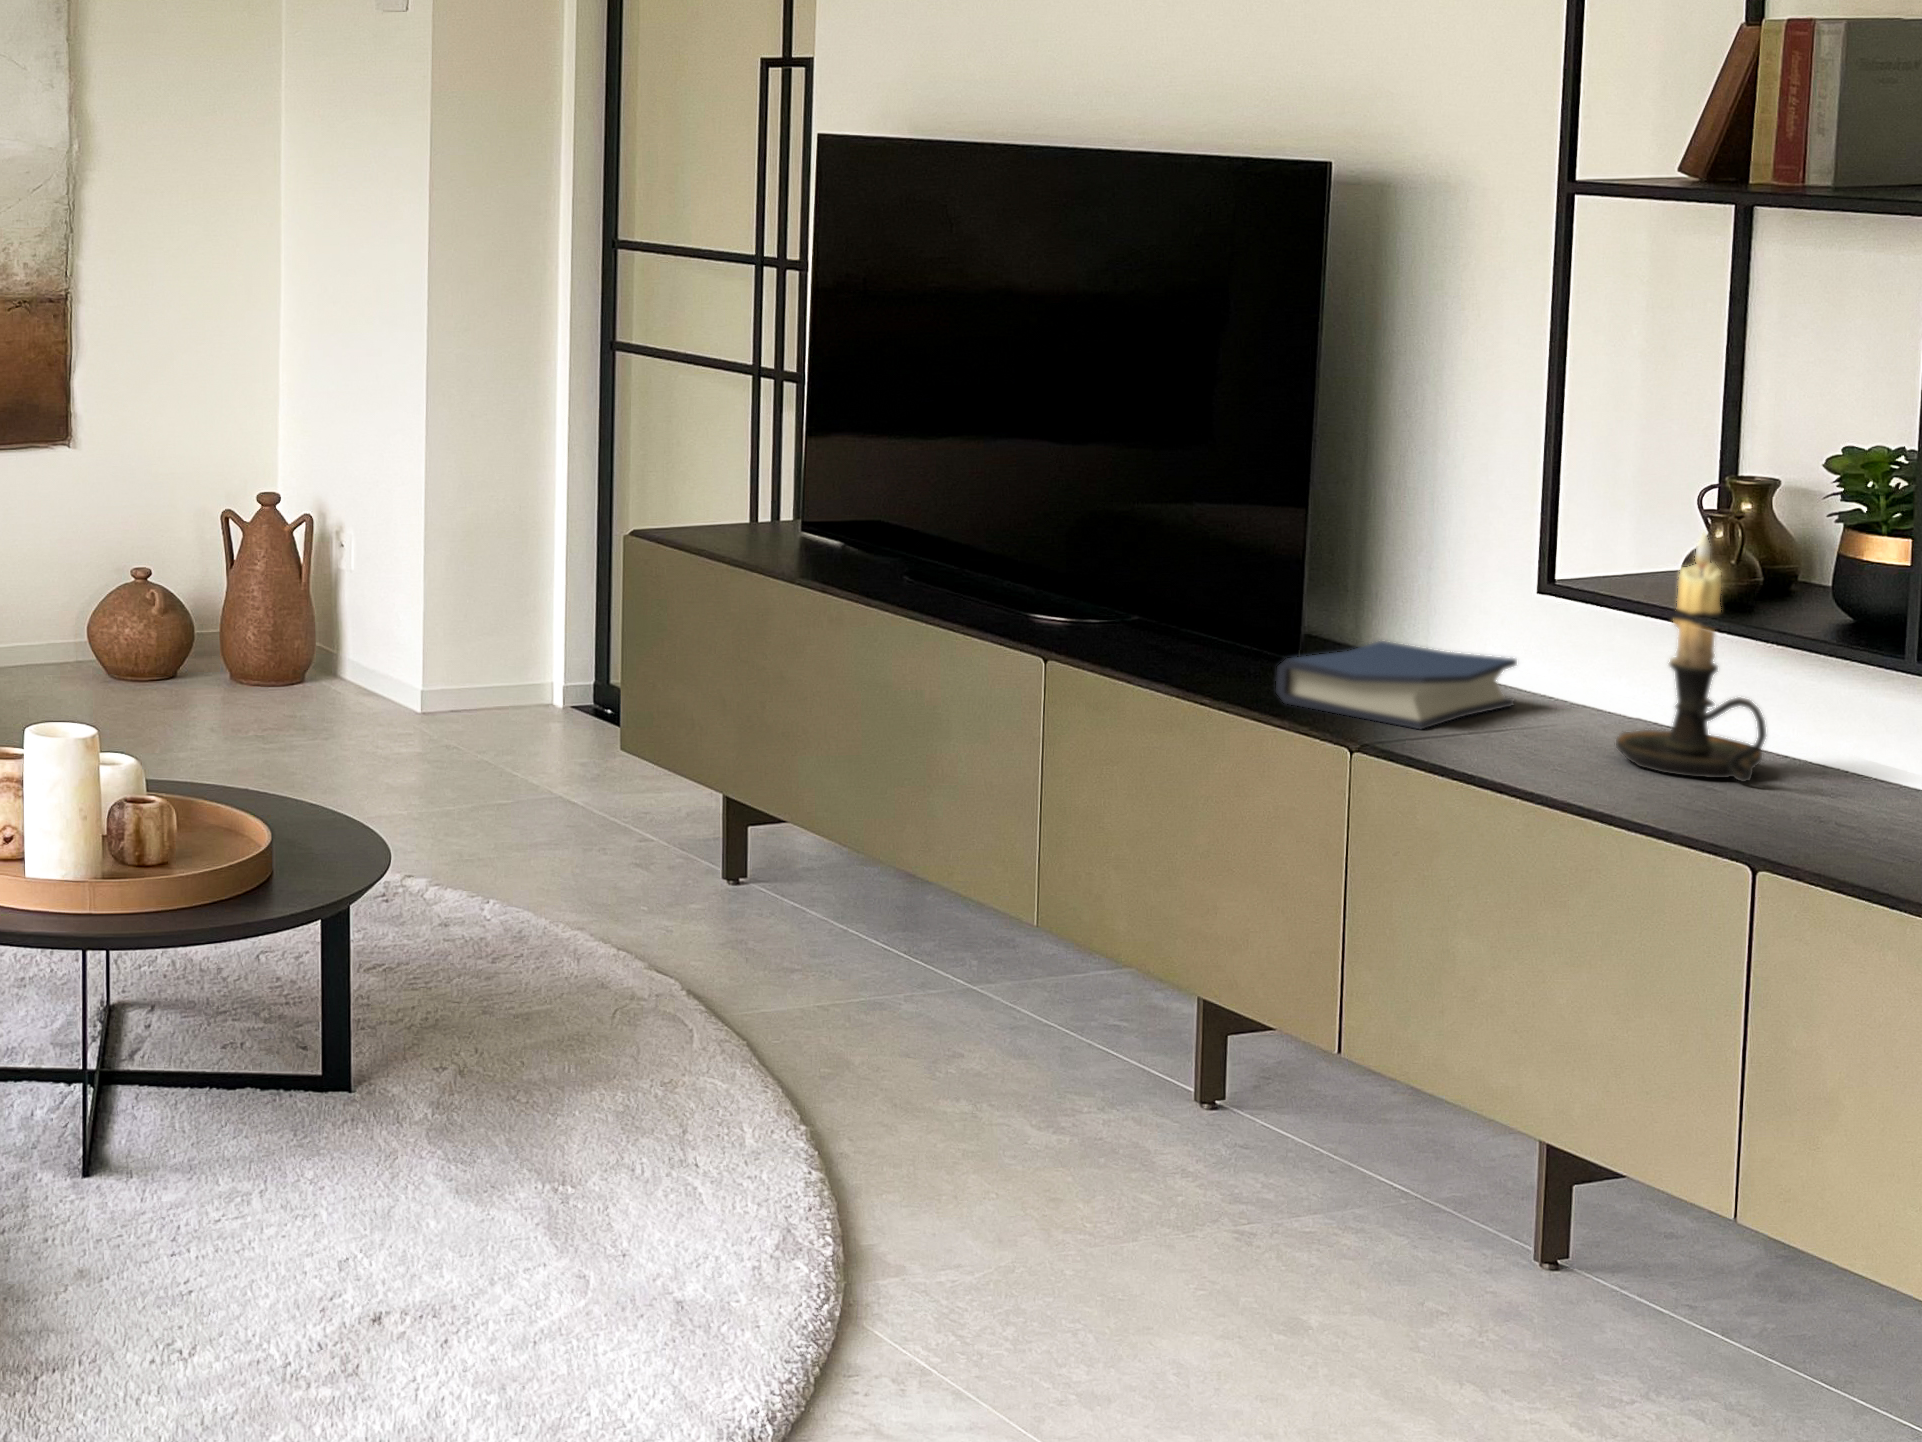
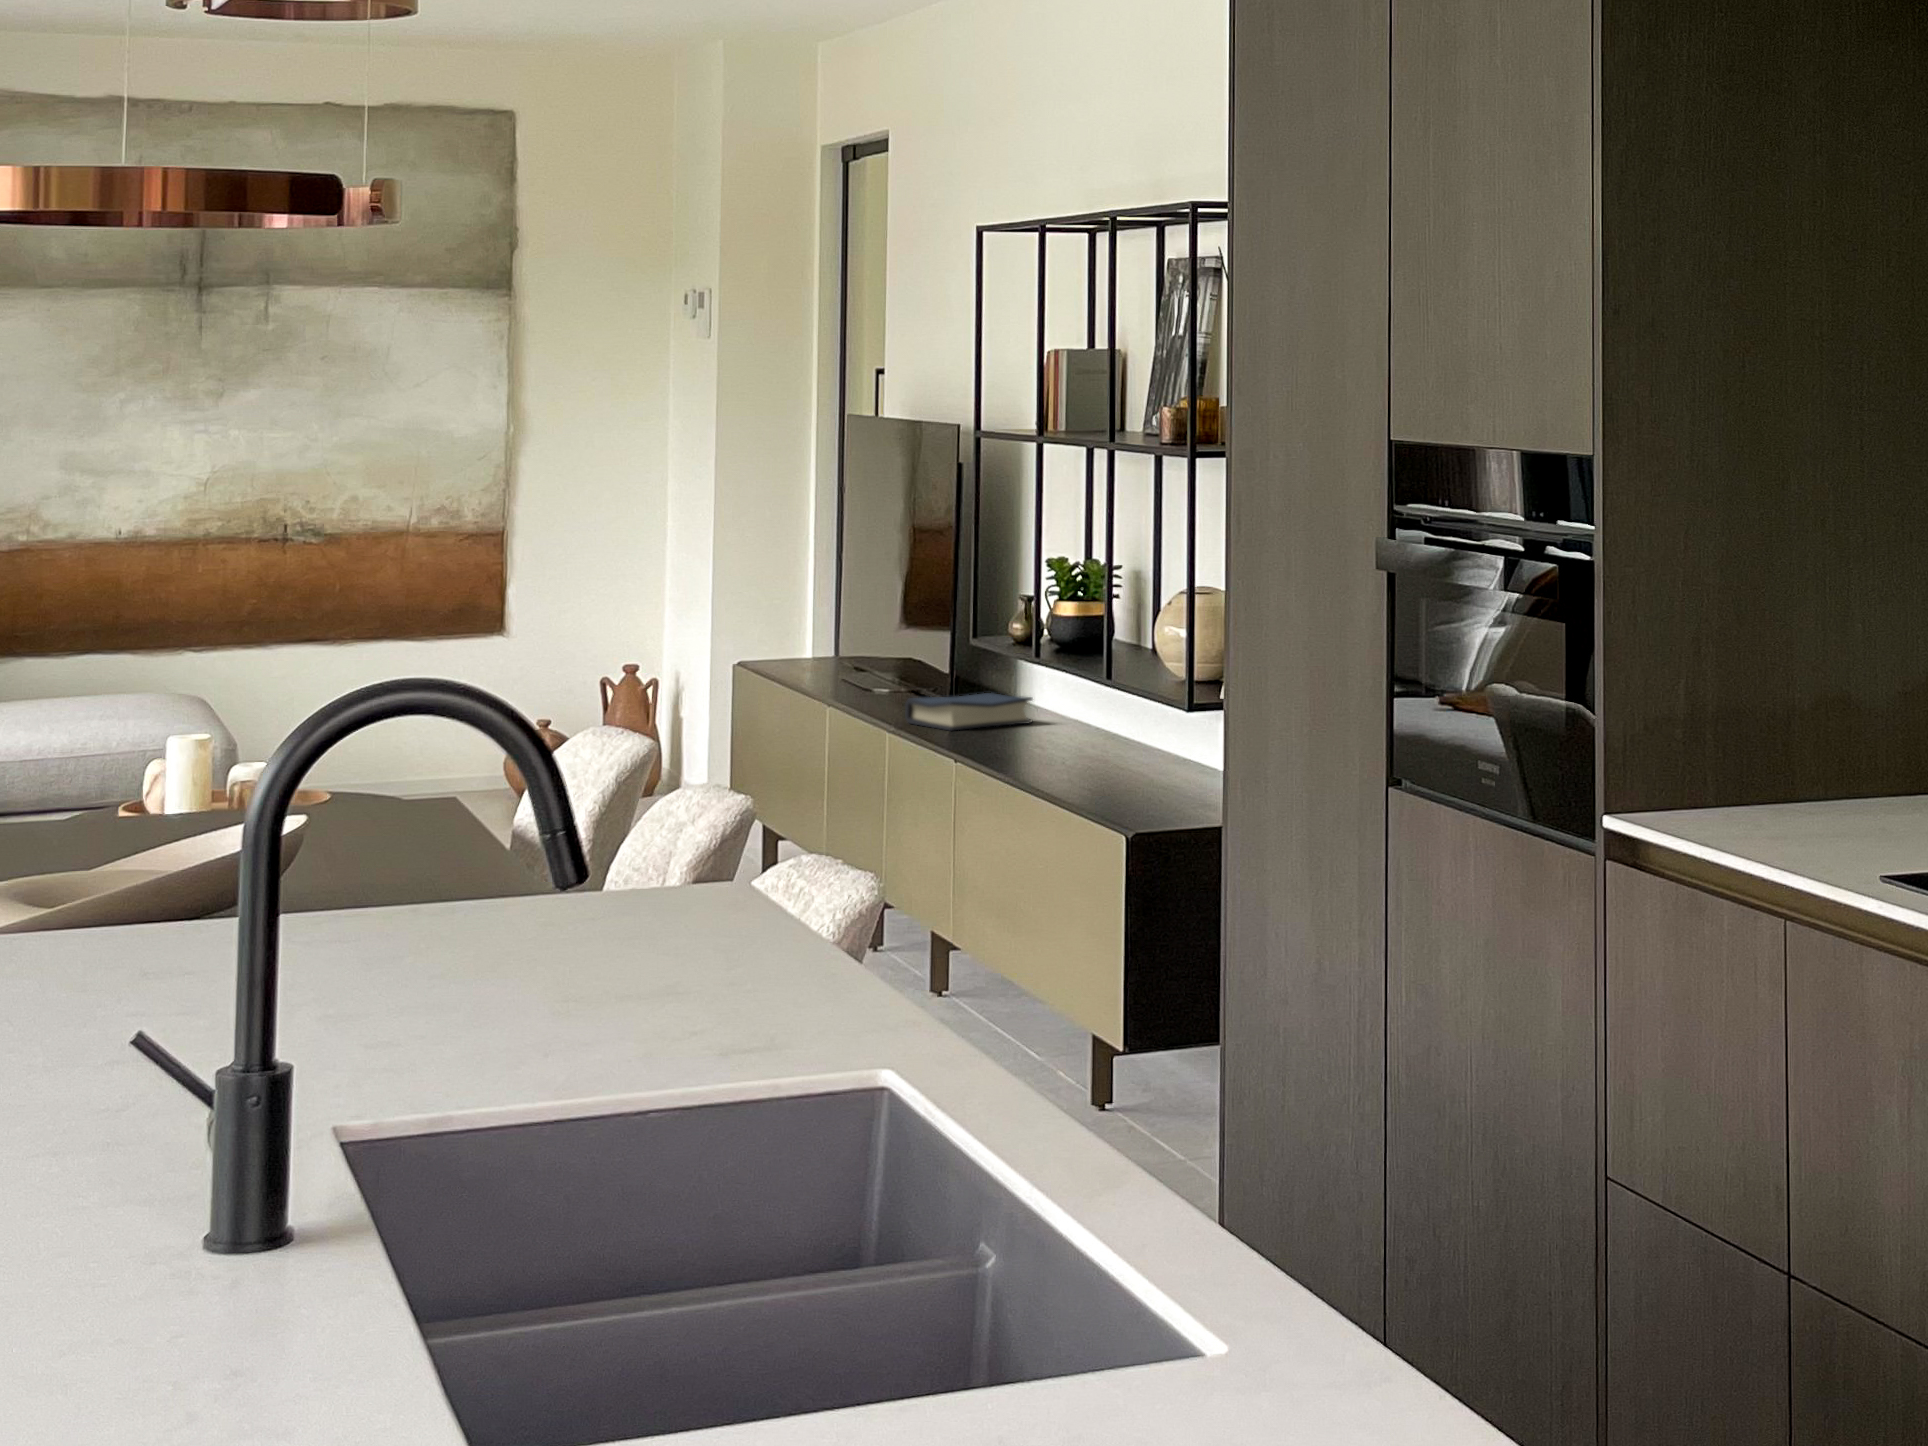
candle holder: present [1616,533,1766,781] -> none [1014,615,1080,744]

